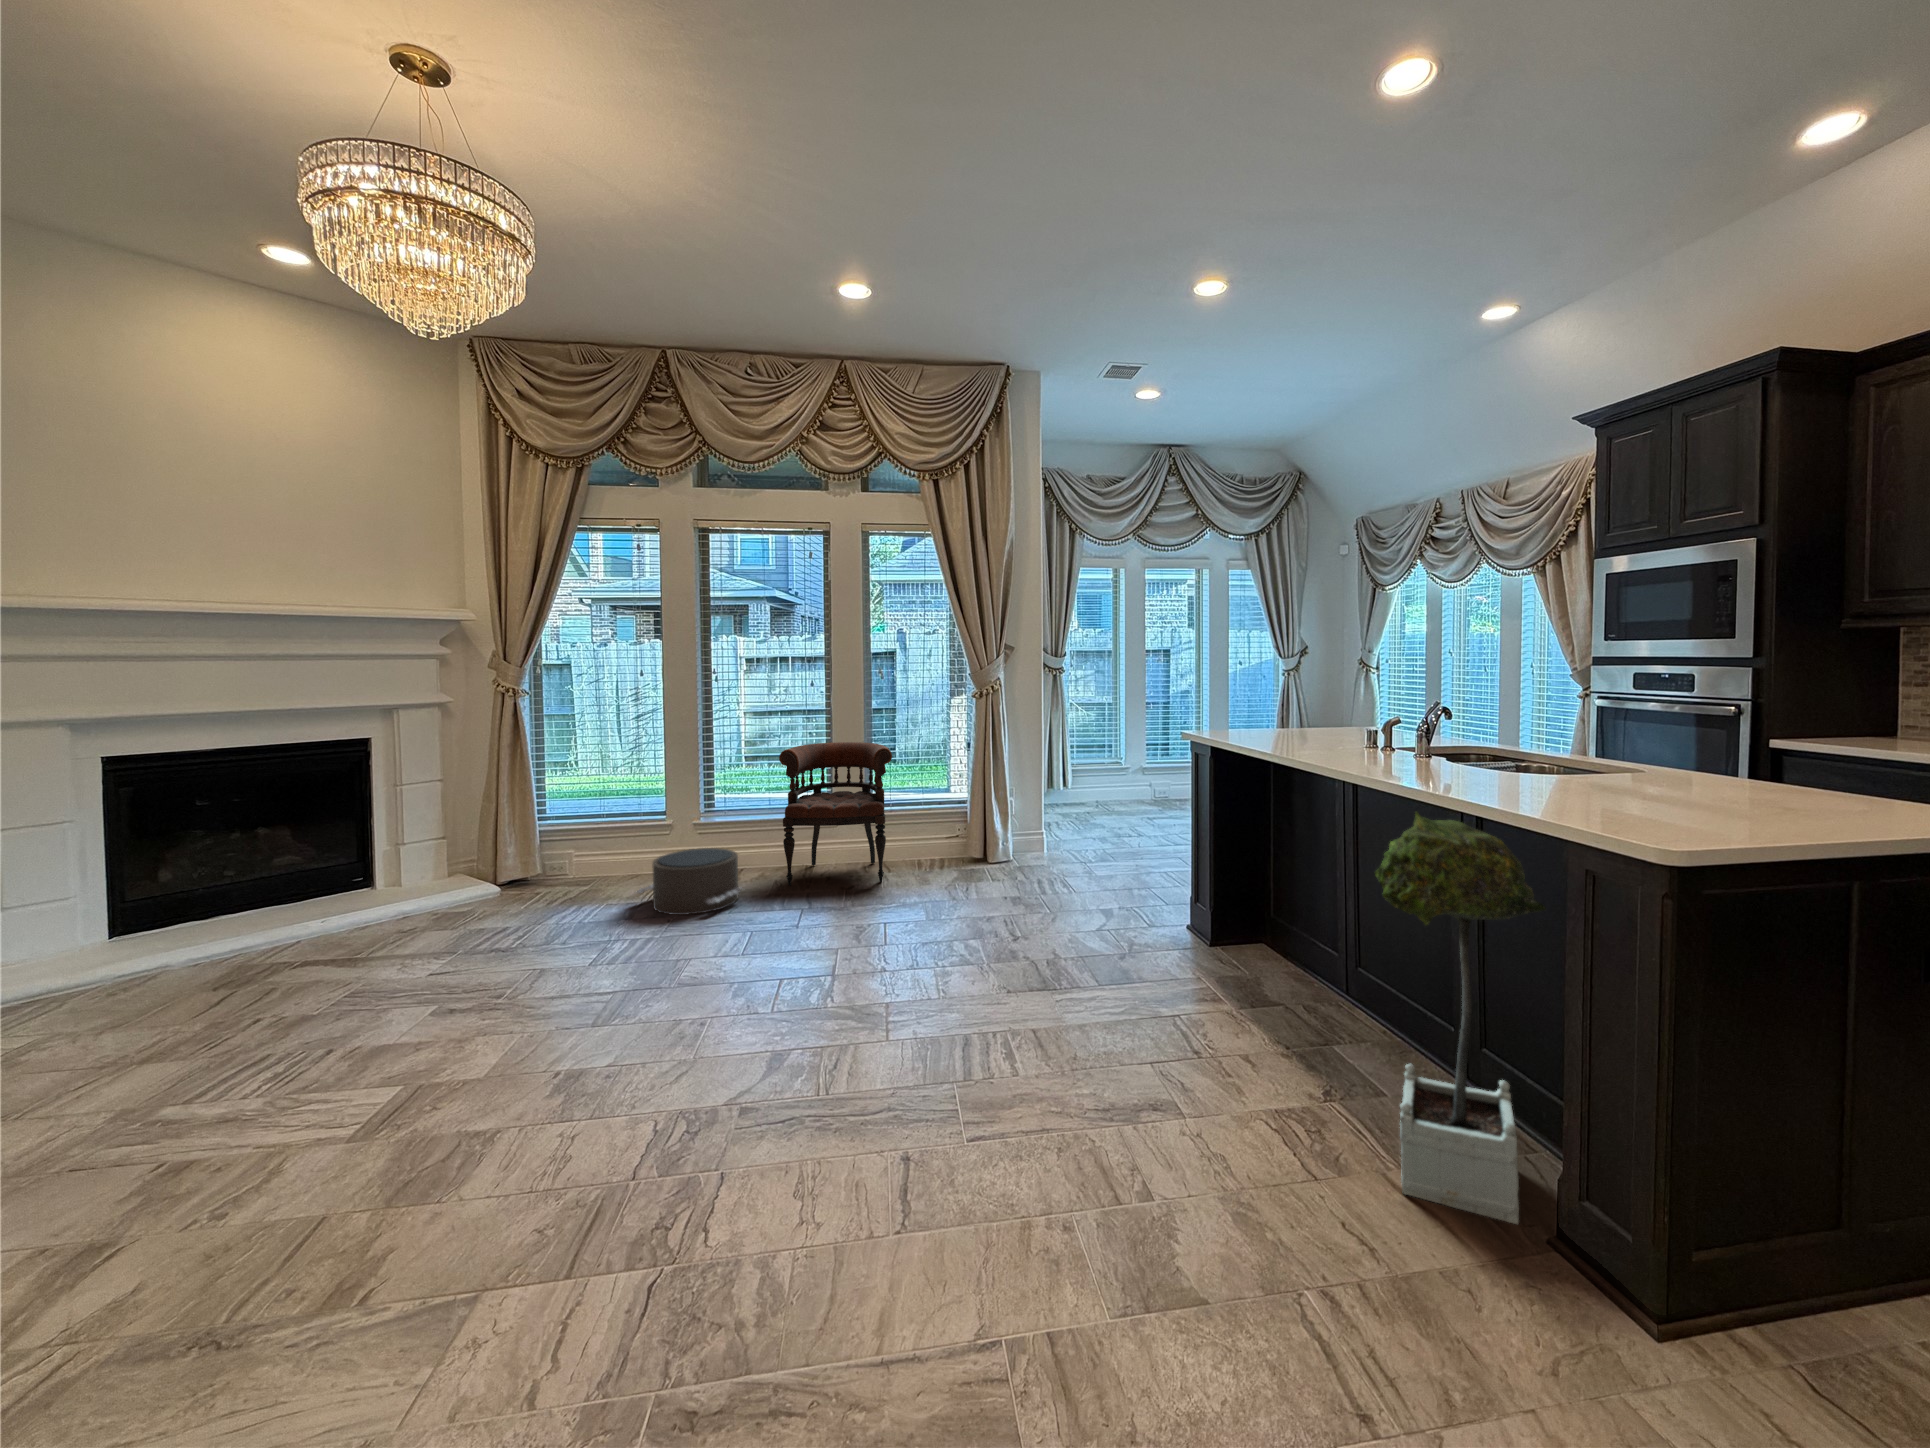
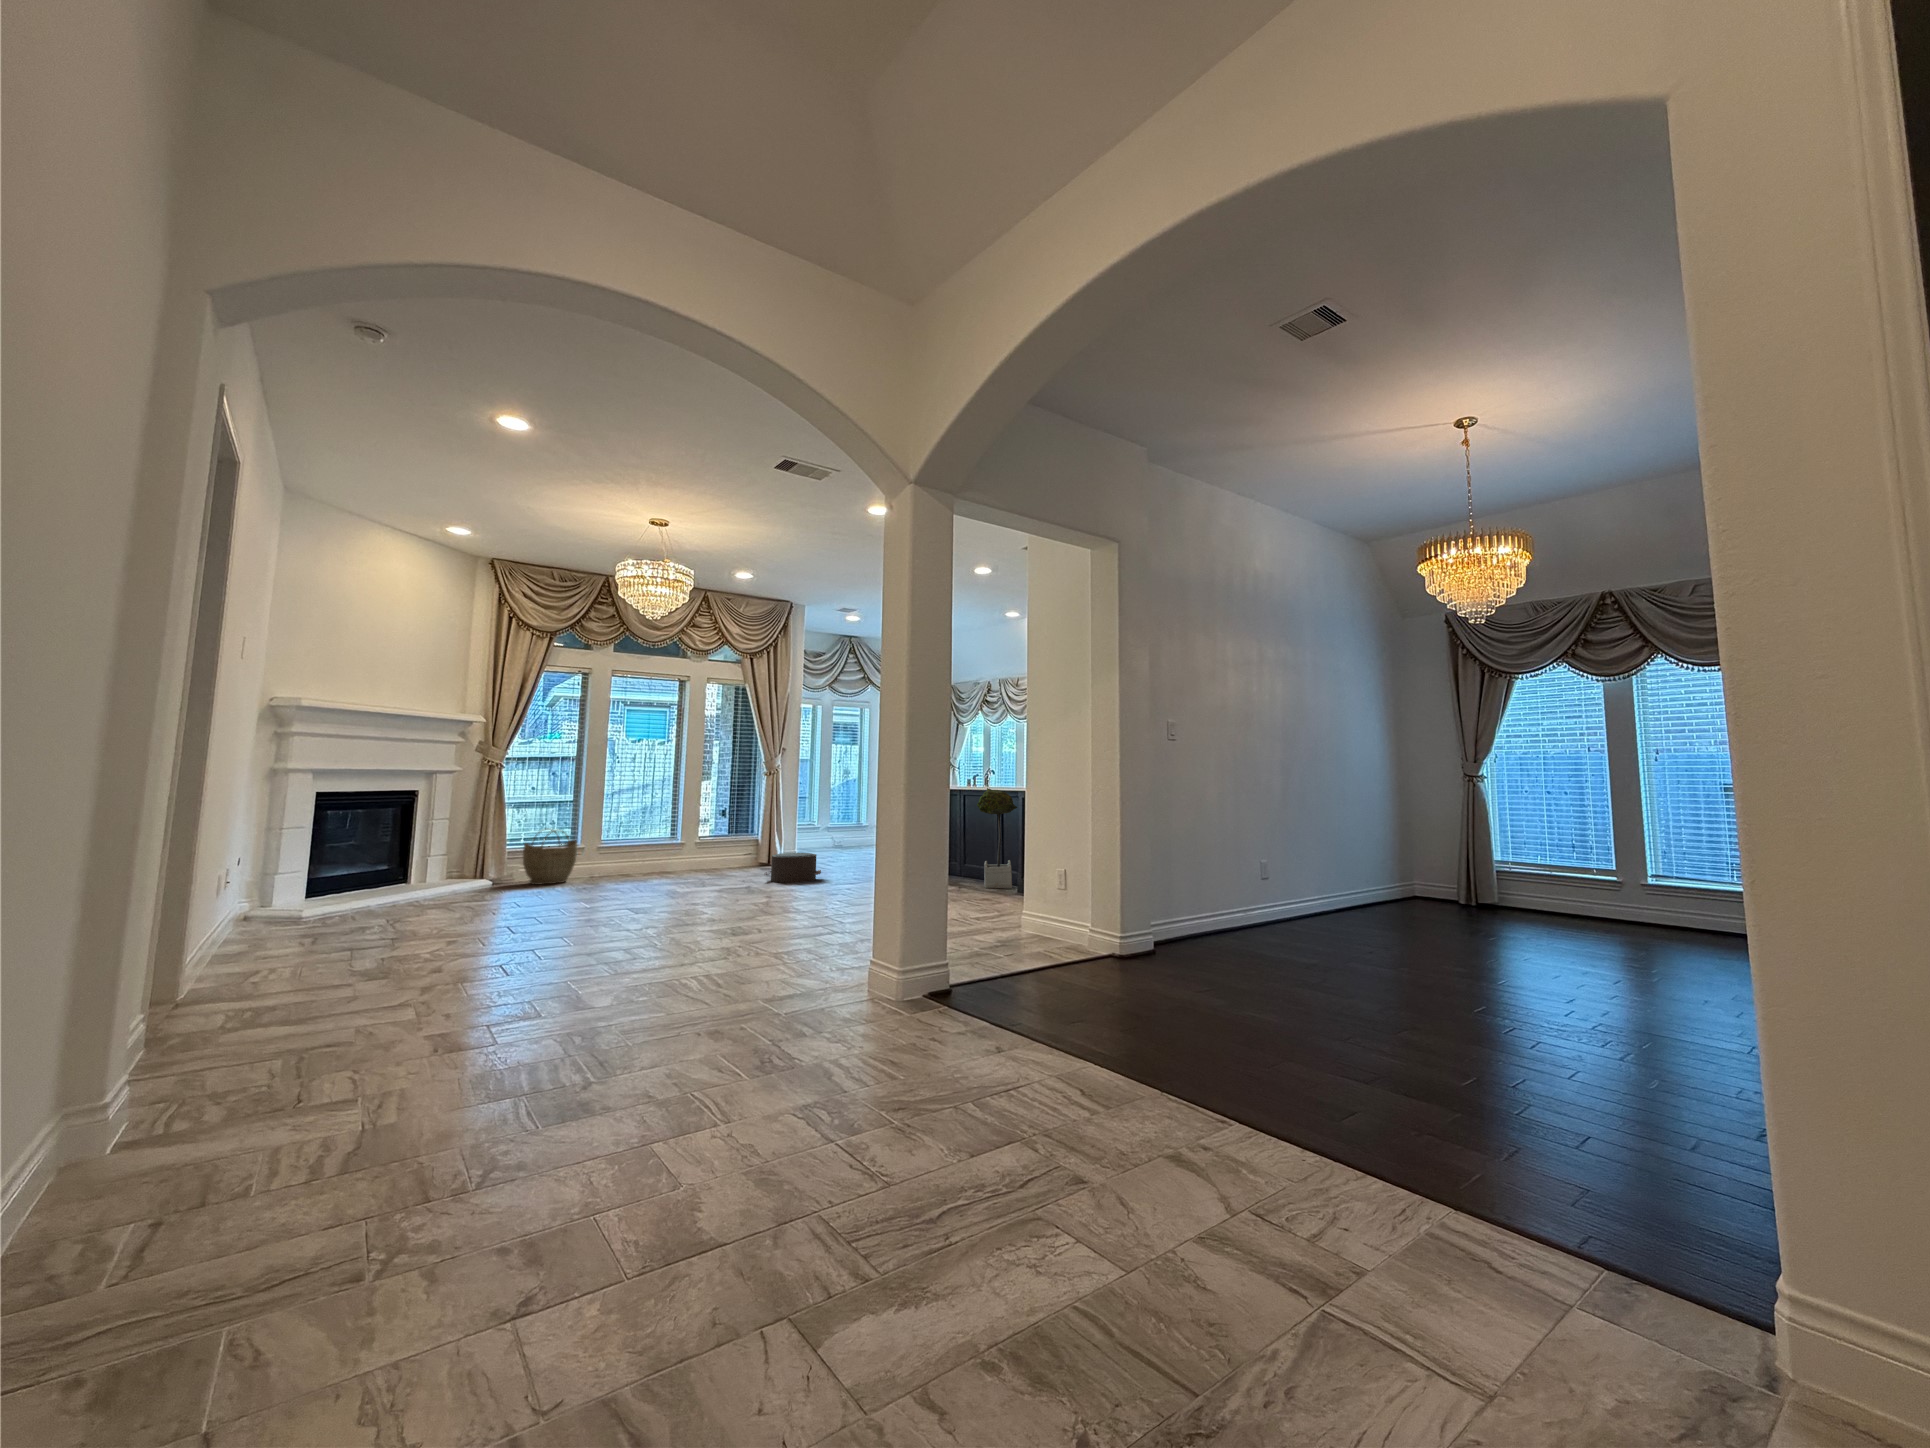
armchair: present [779,742,892,886] -> none [665,800,729,876]
woven basket: none [558,792,647,890] -> present [523,830,577,885]
pouf: present [637,848,742,915] -> present [764,853,821,883]

